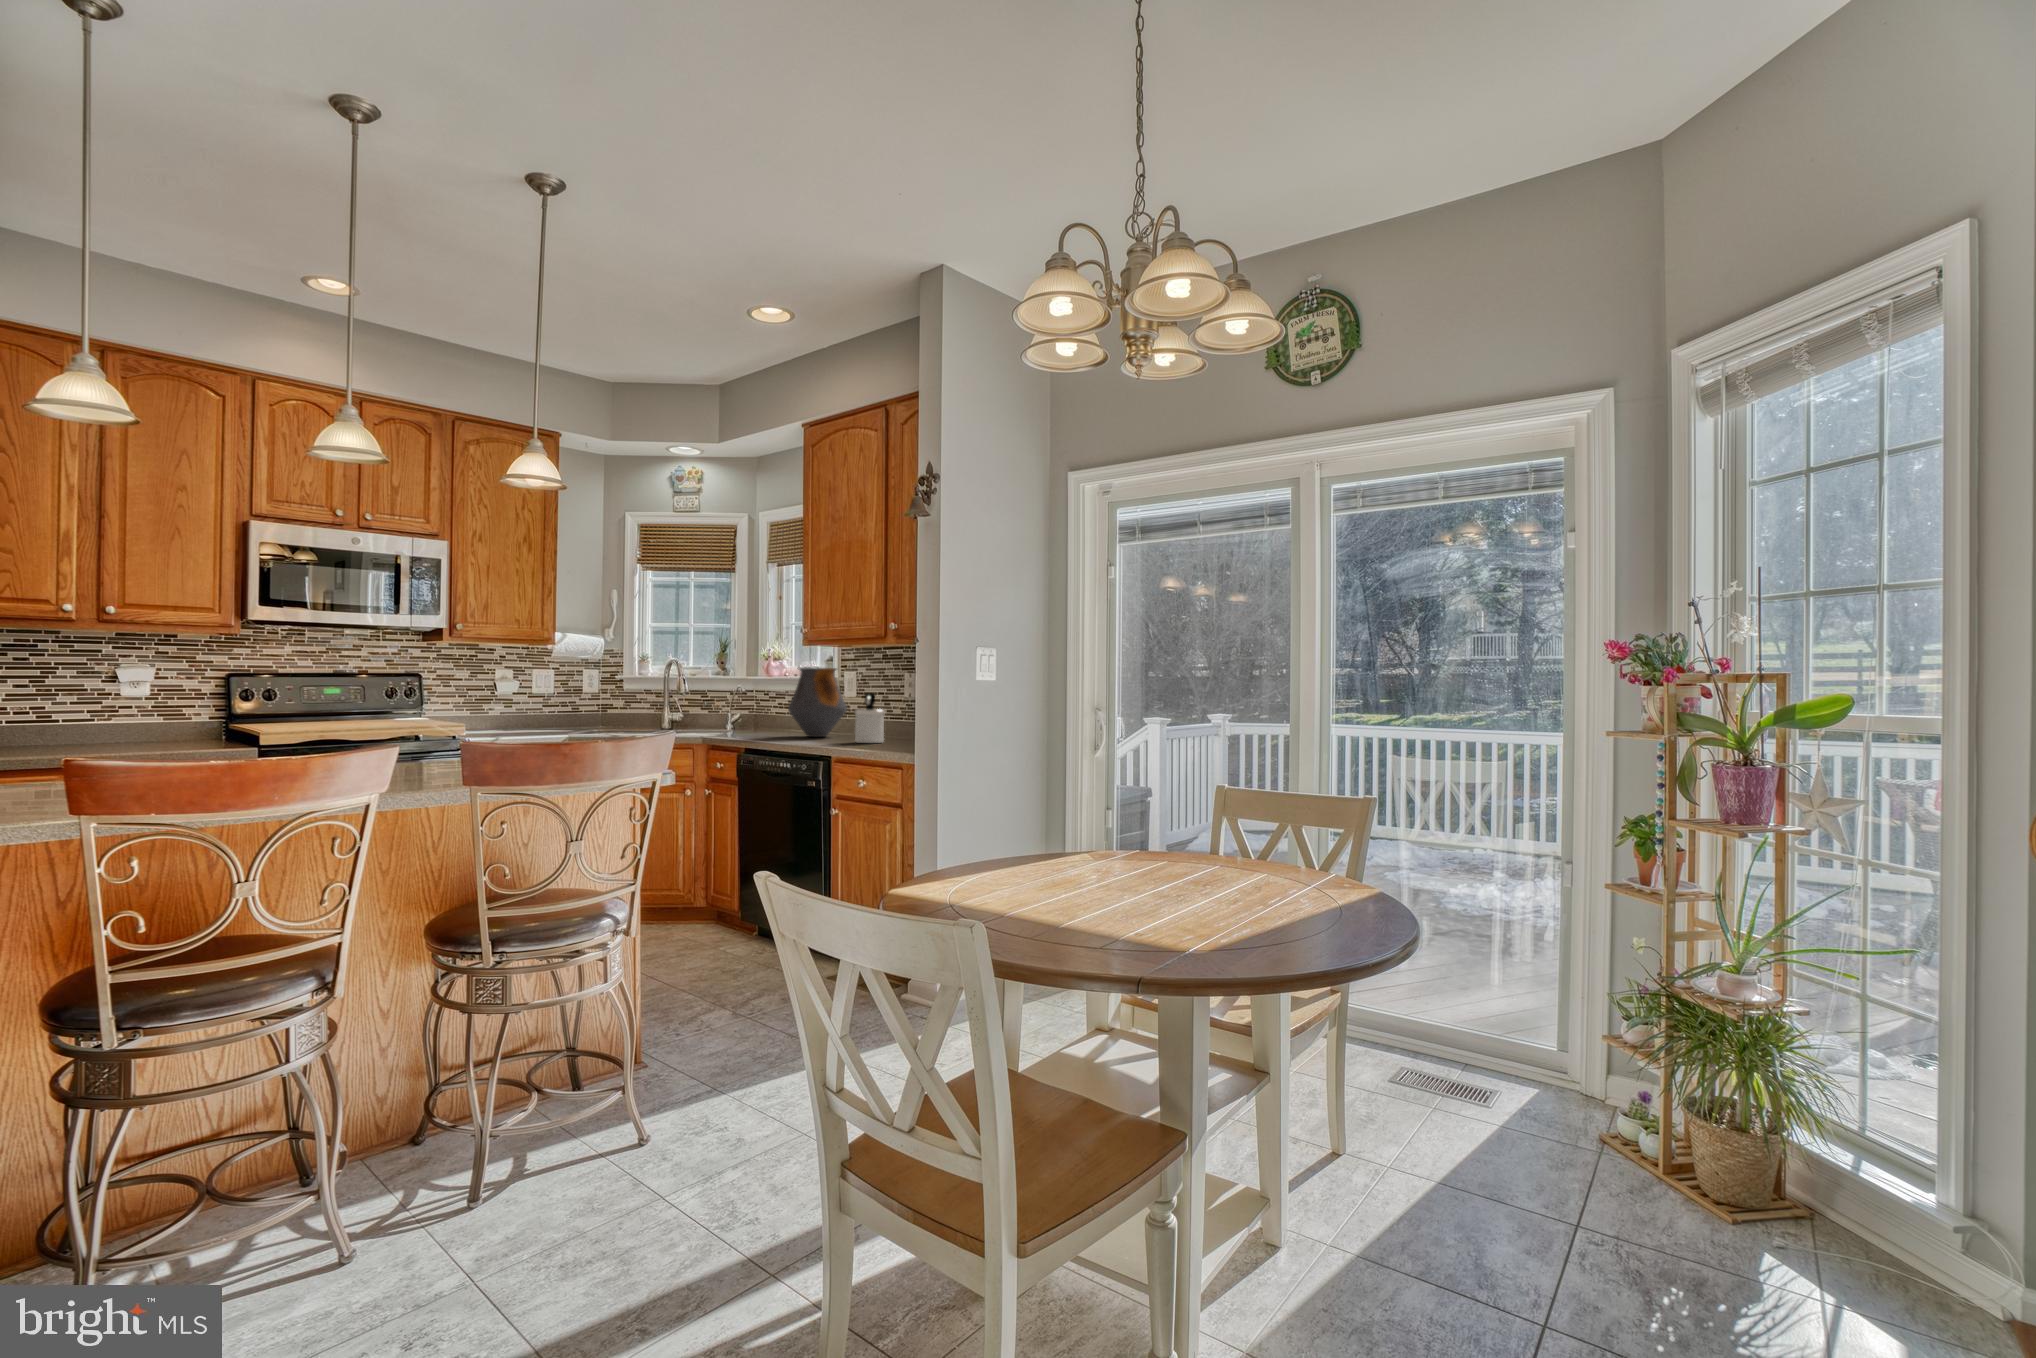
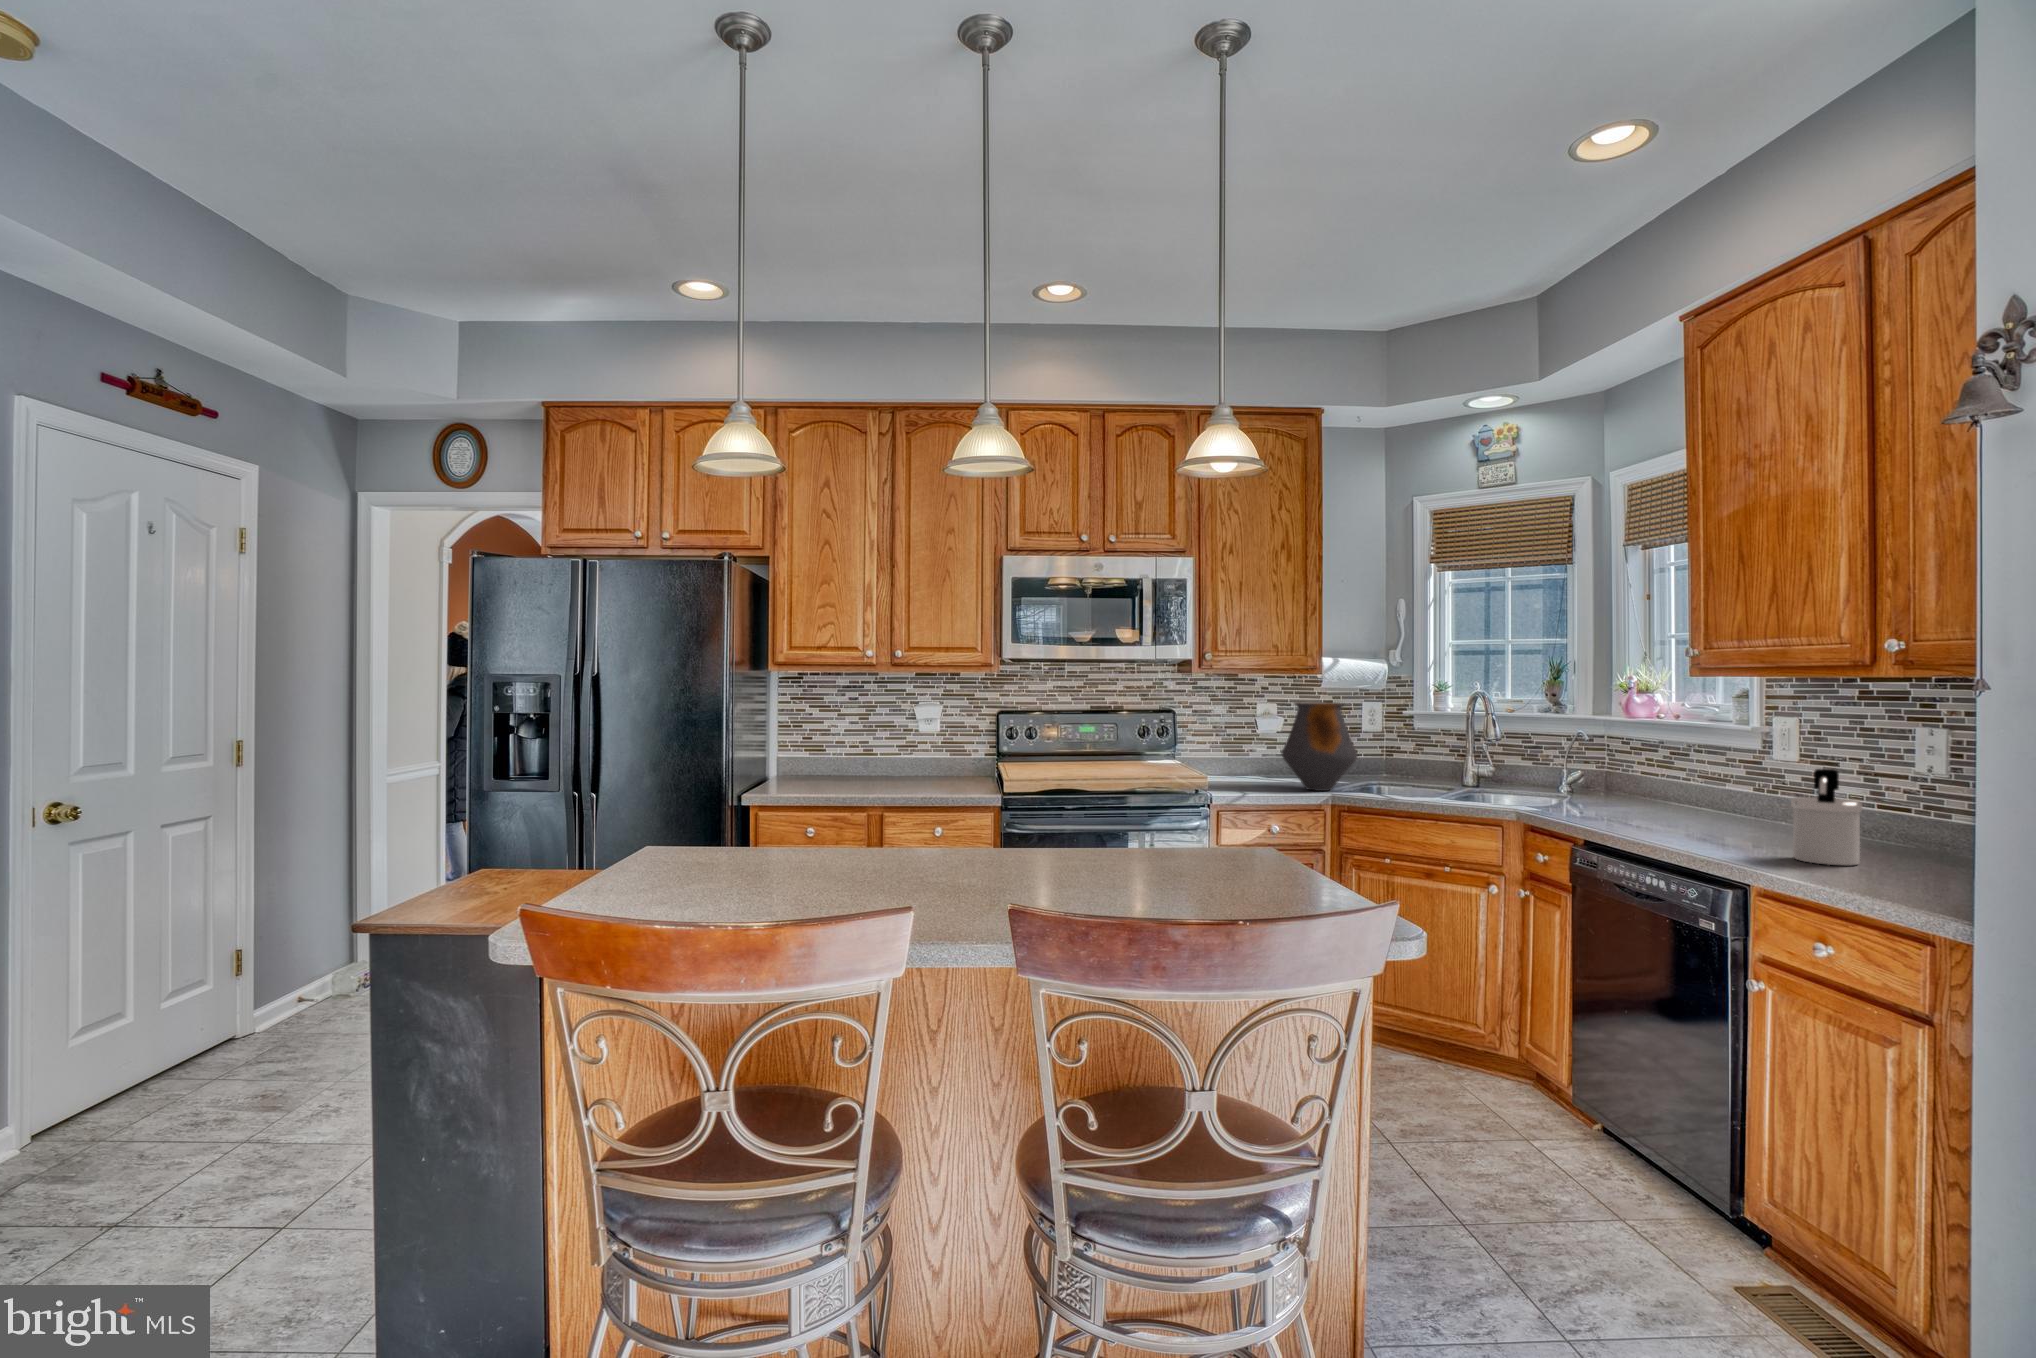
vase: present [788,668,847,737] -> present [1282,702,1357,791]

